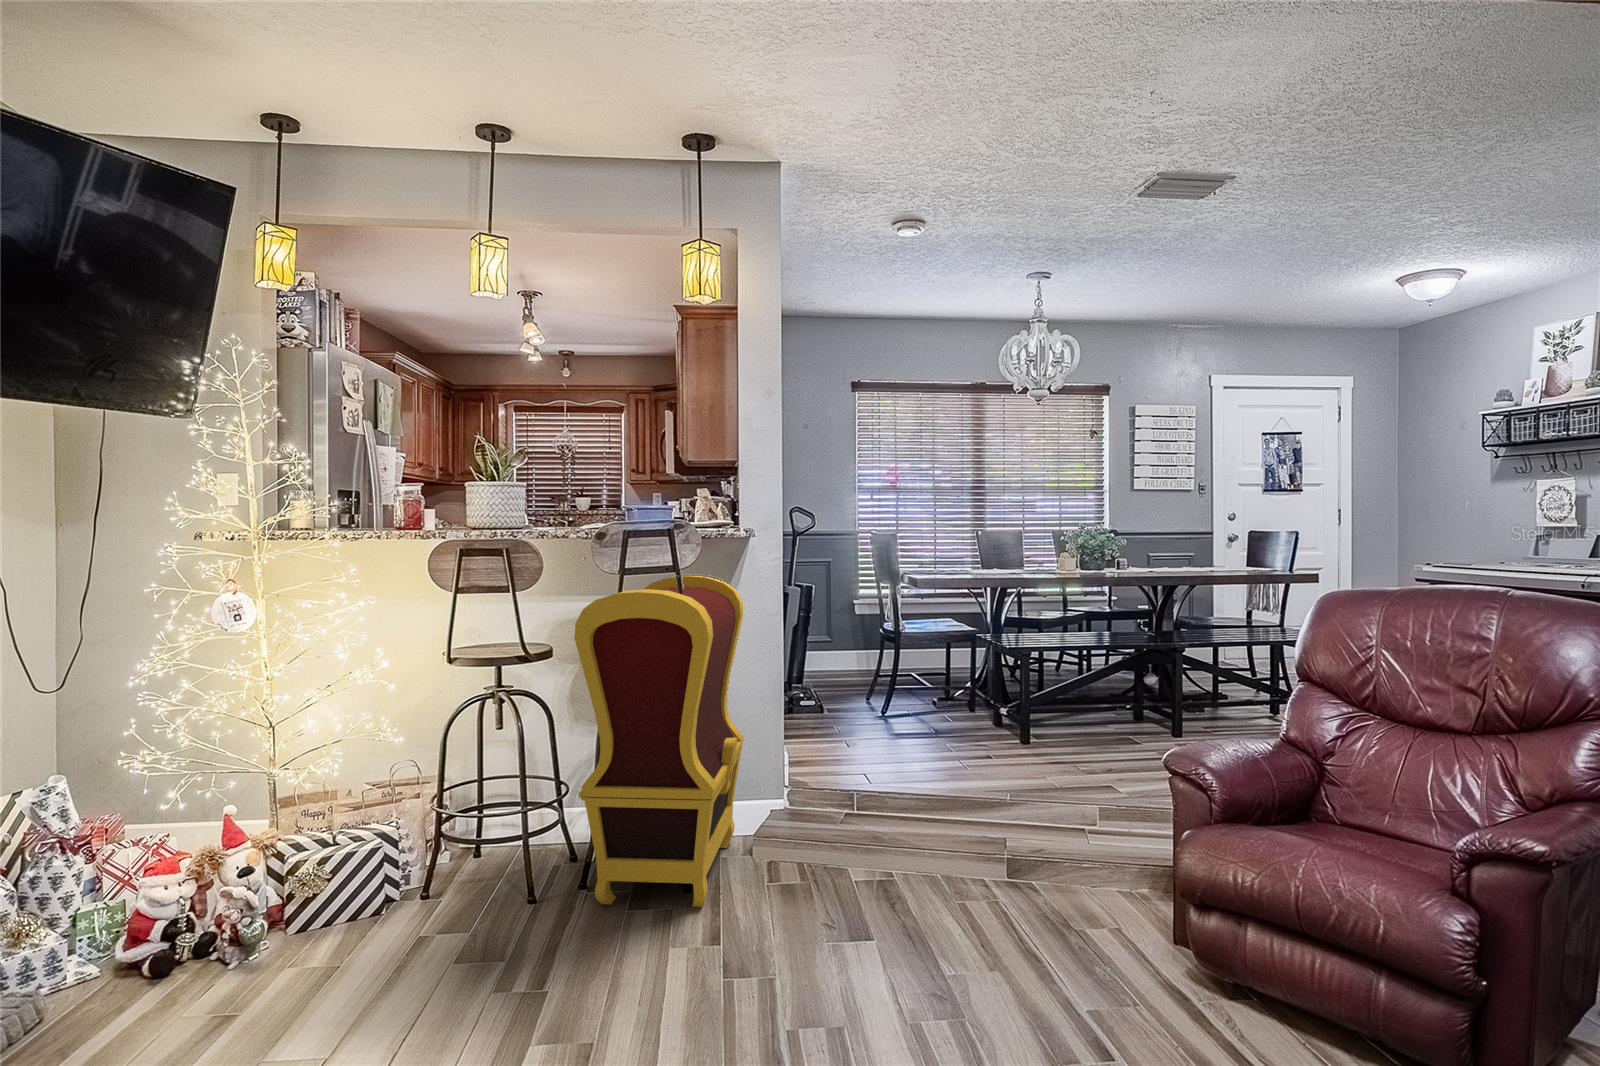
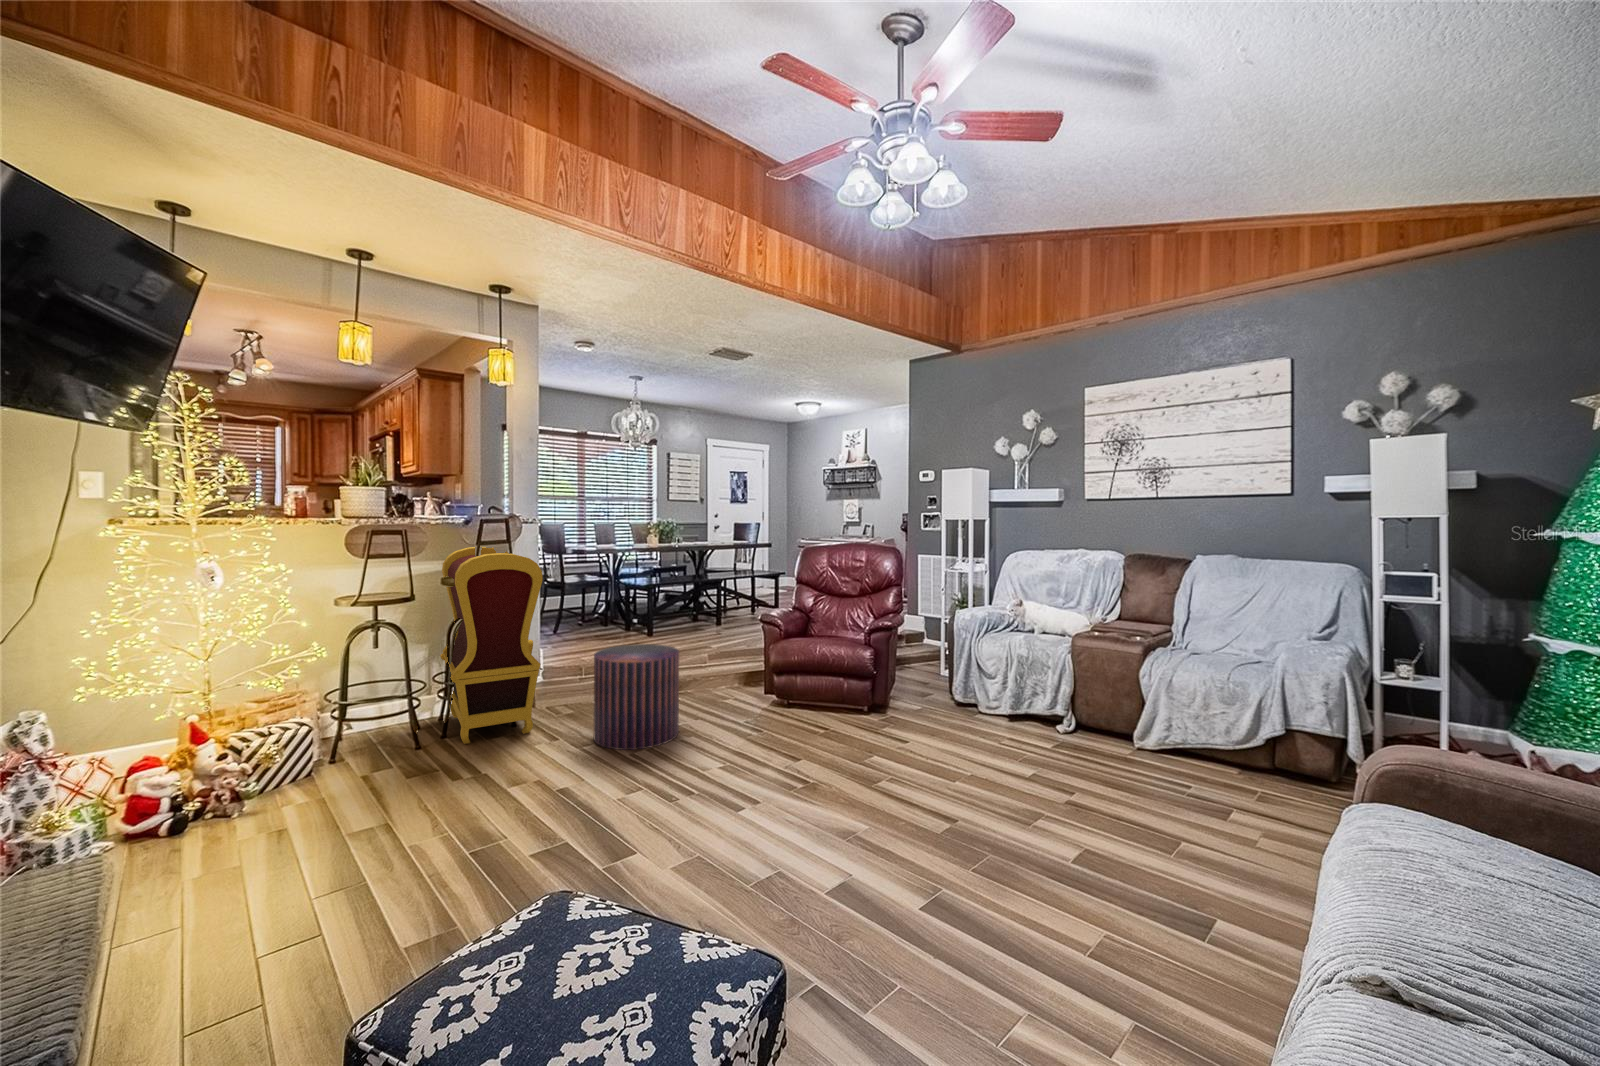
pouf: none [767,778,937,1019] -> present [594,644,679,750]

